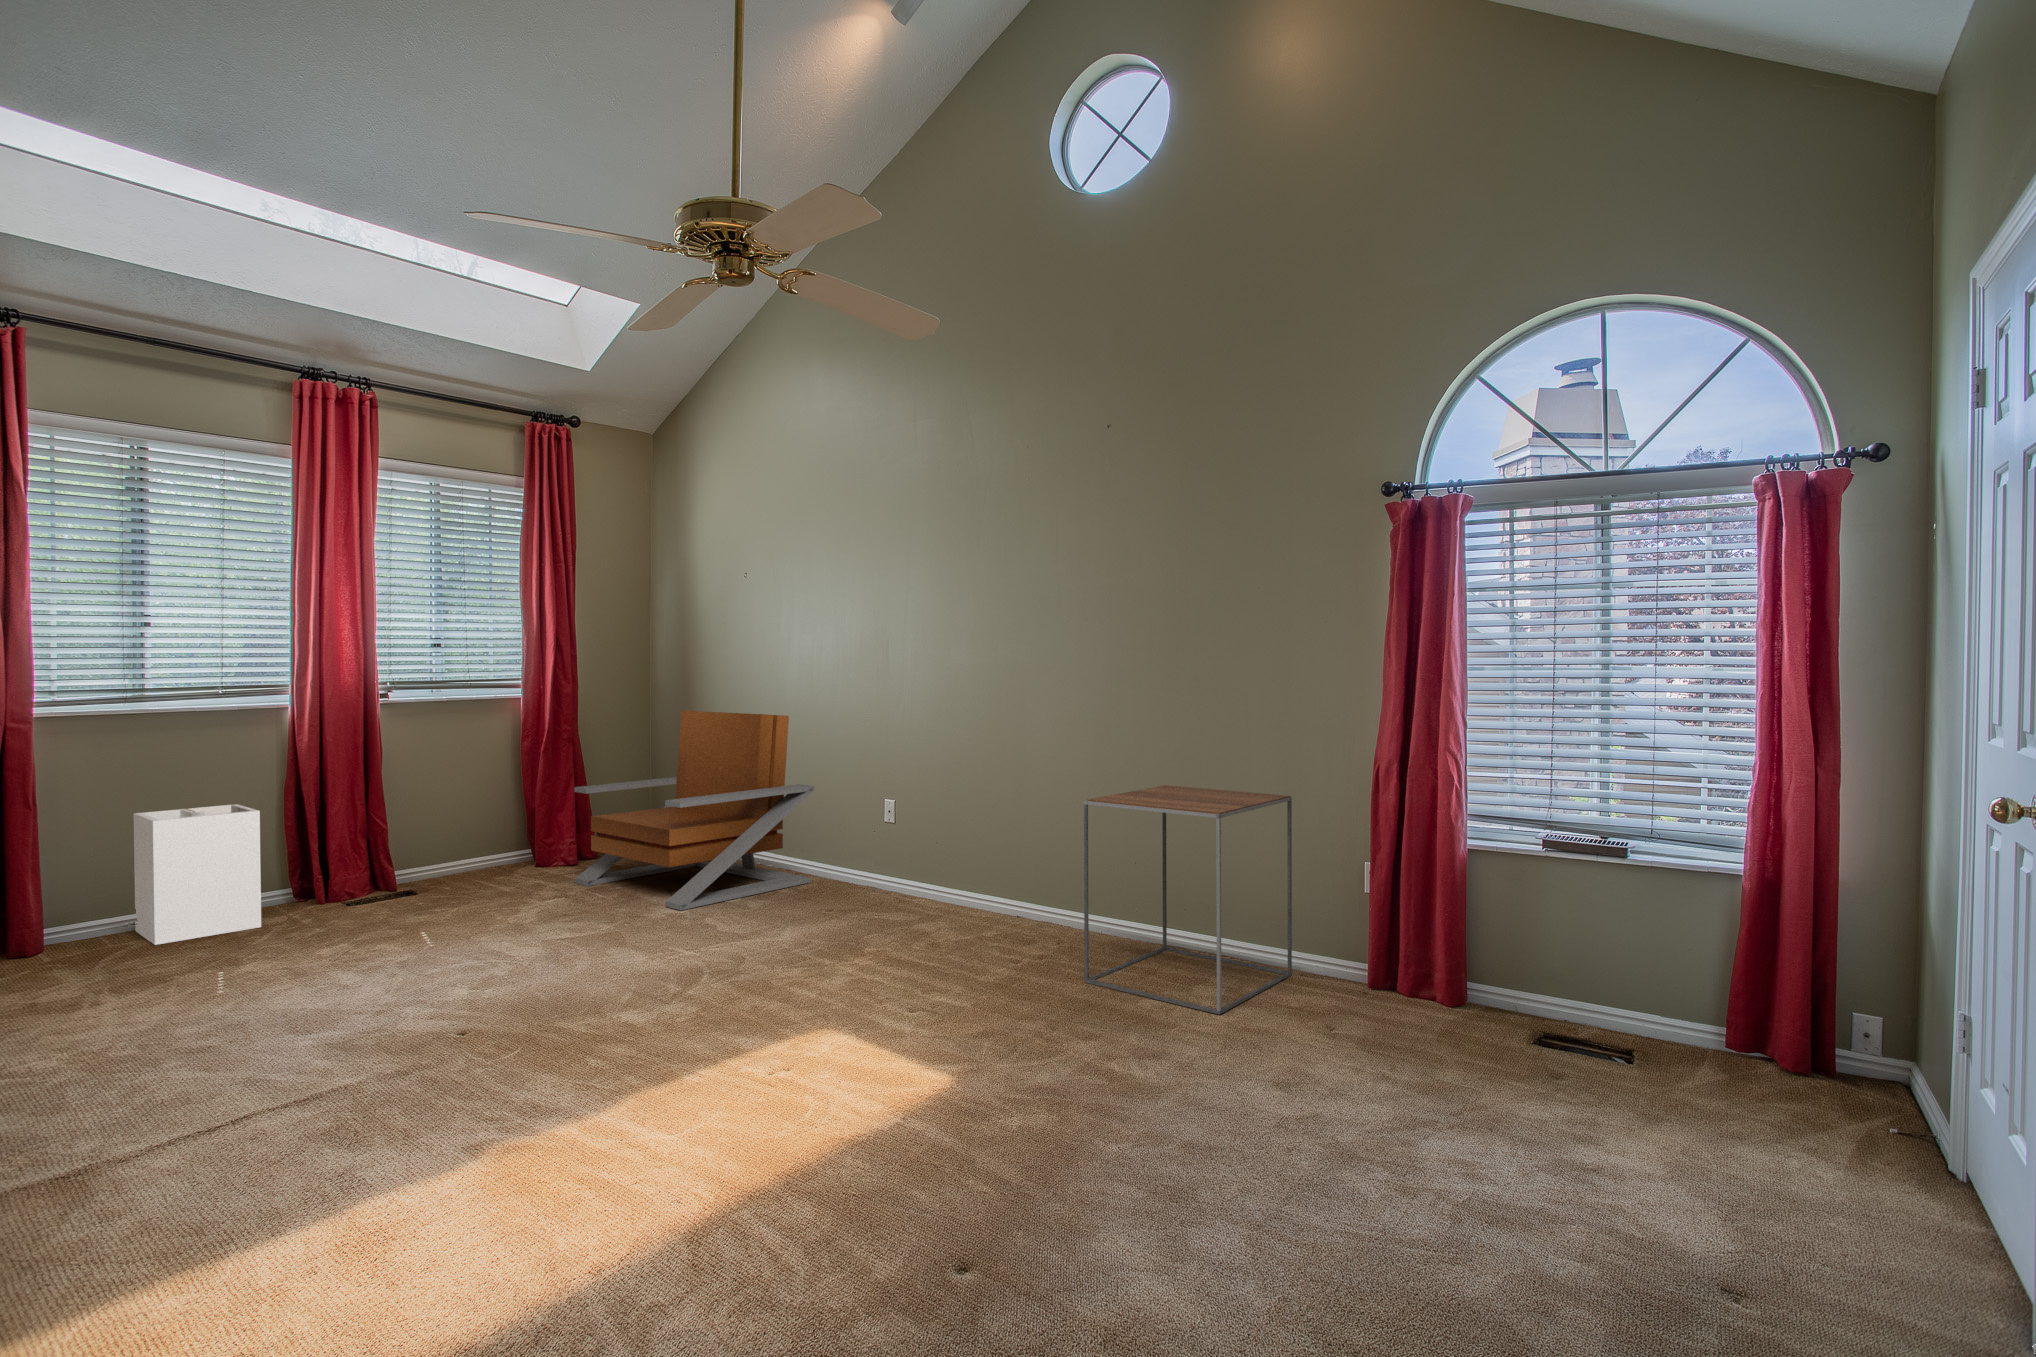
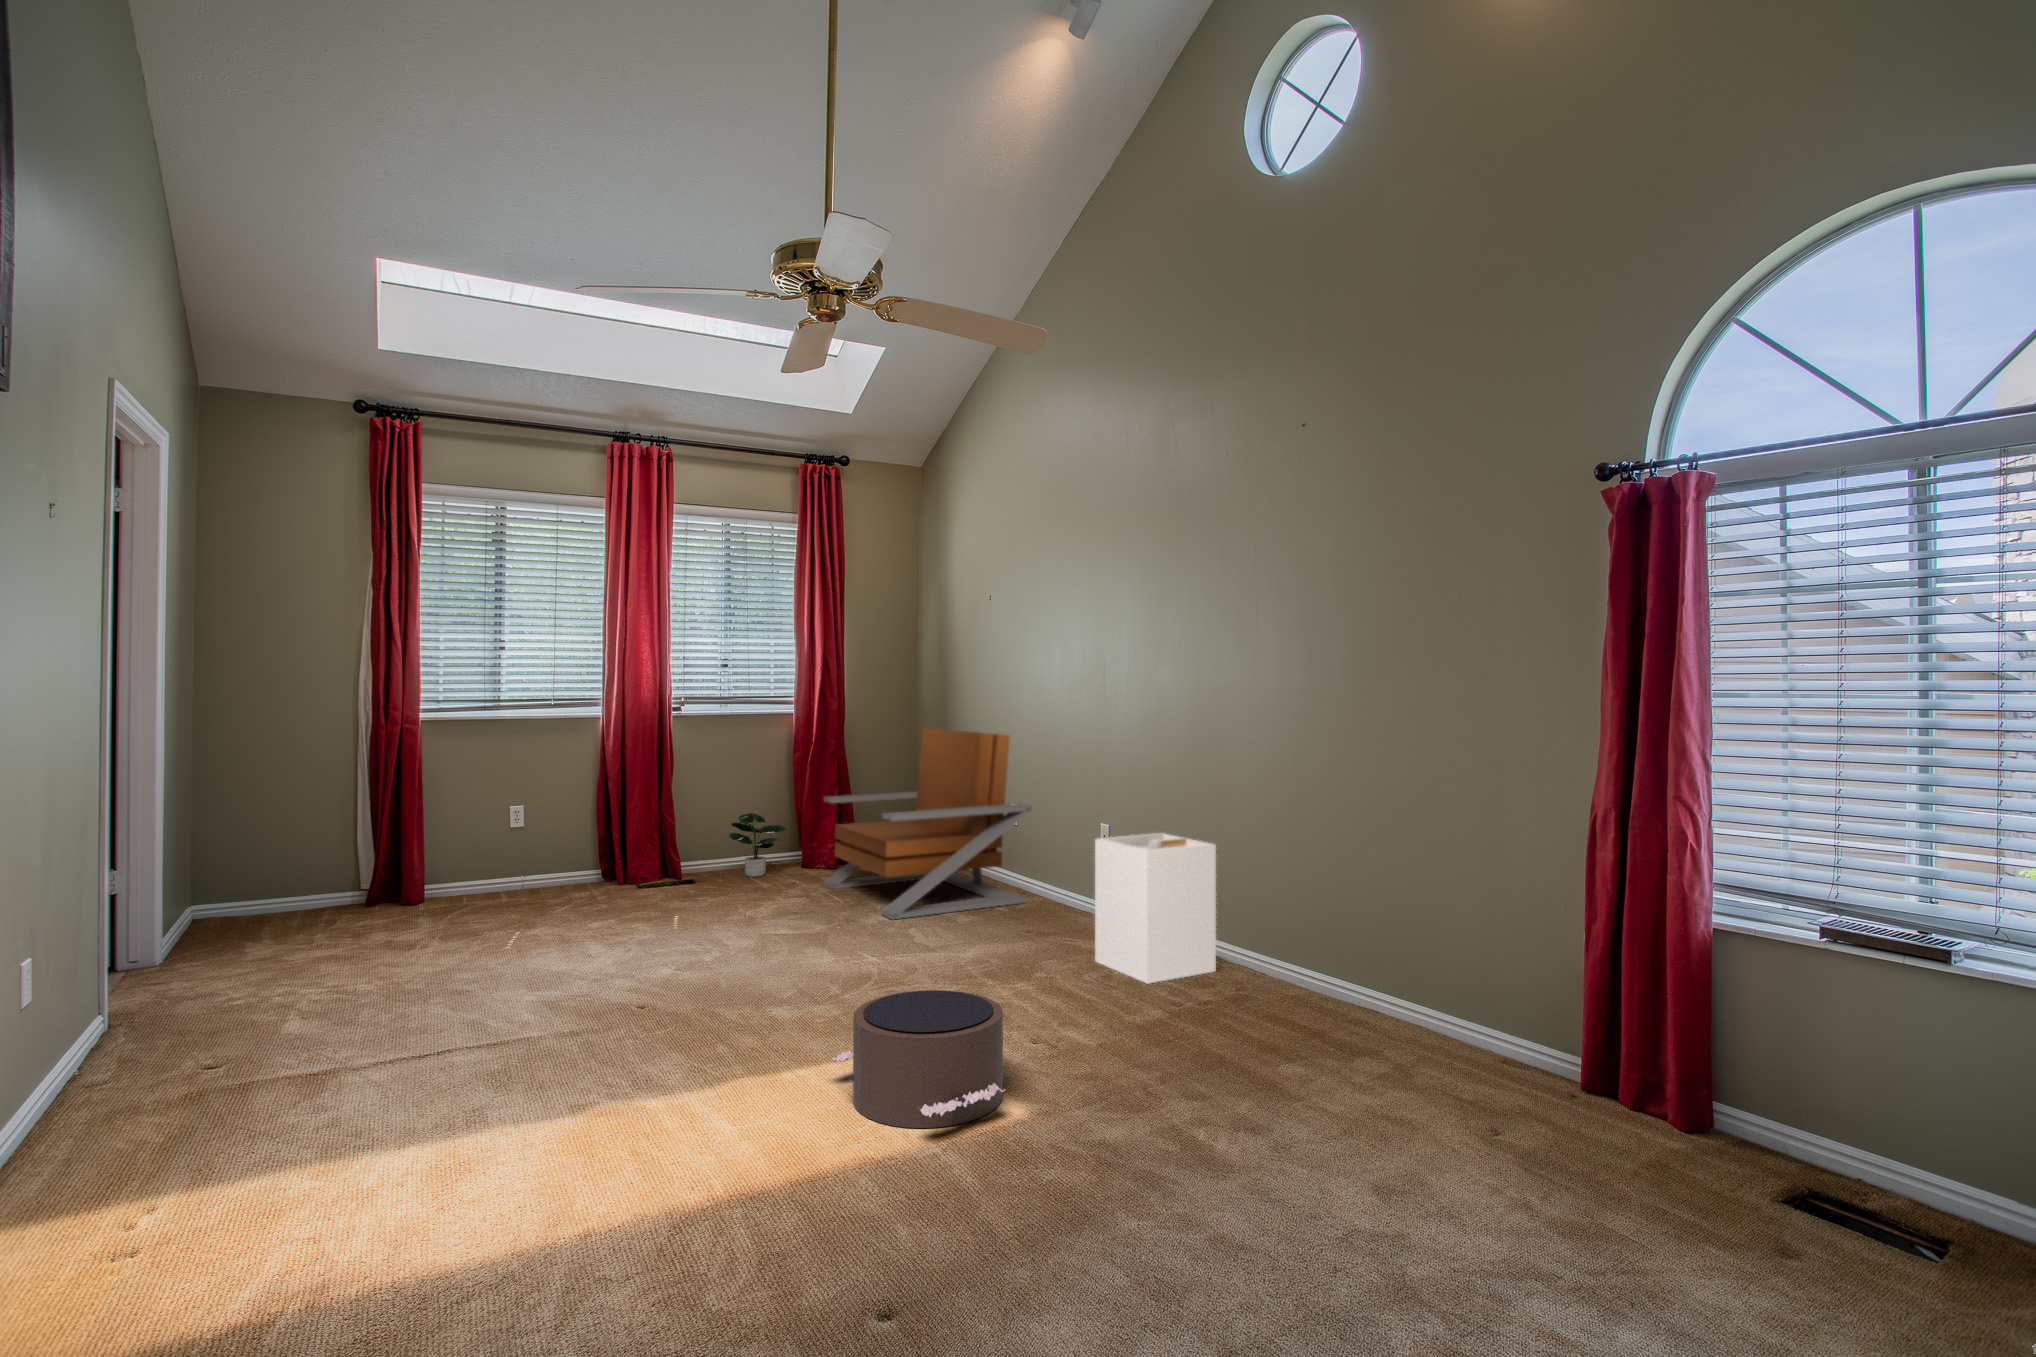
side table: present [1084,785,1292,1015] -> none [1234,824,1490,1097]
laundry hamper: present [134,804,261,945] -> present [1095,833,1216,984]
potted plant: none [450,810,524,880] -> present [728,813,788,877]
pouf: none [738,965,934,1099] -> present [832,990,1005,1128]

